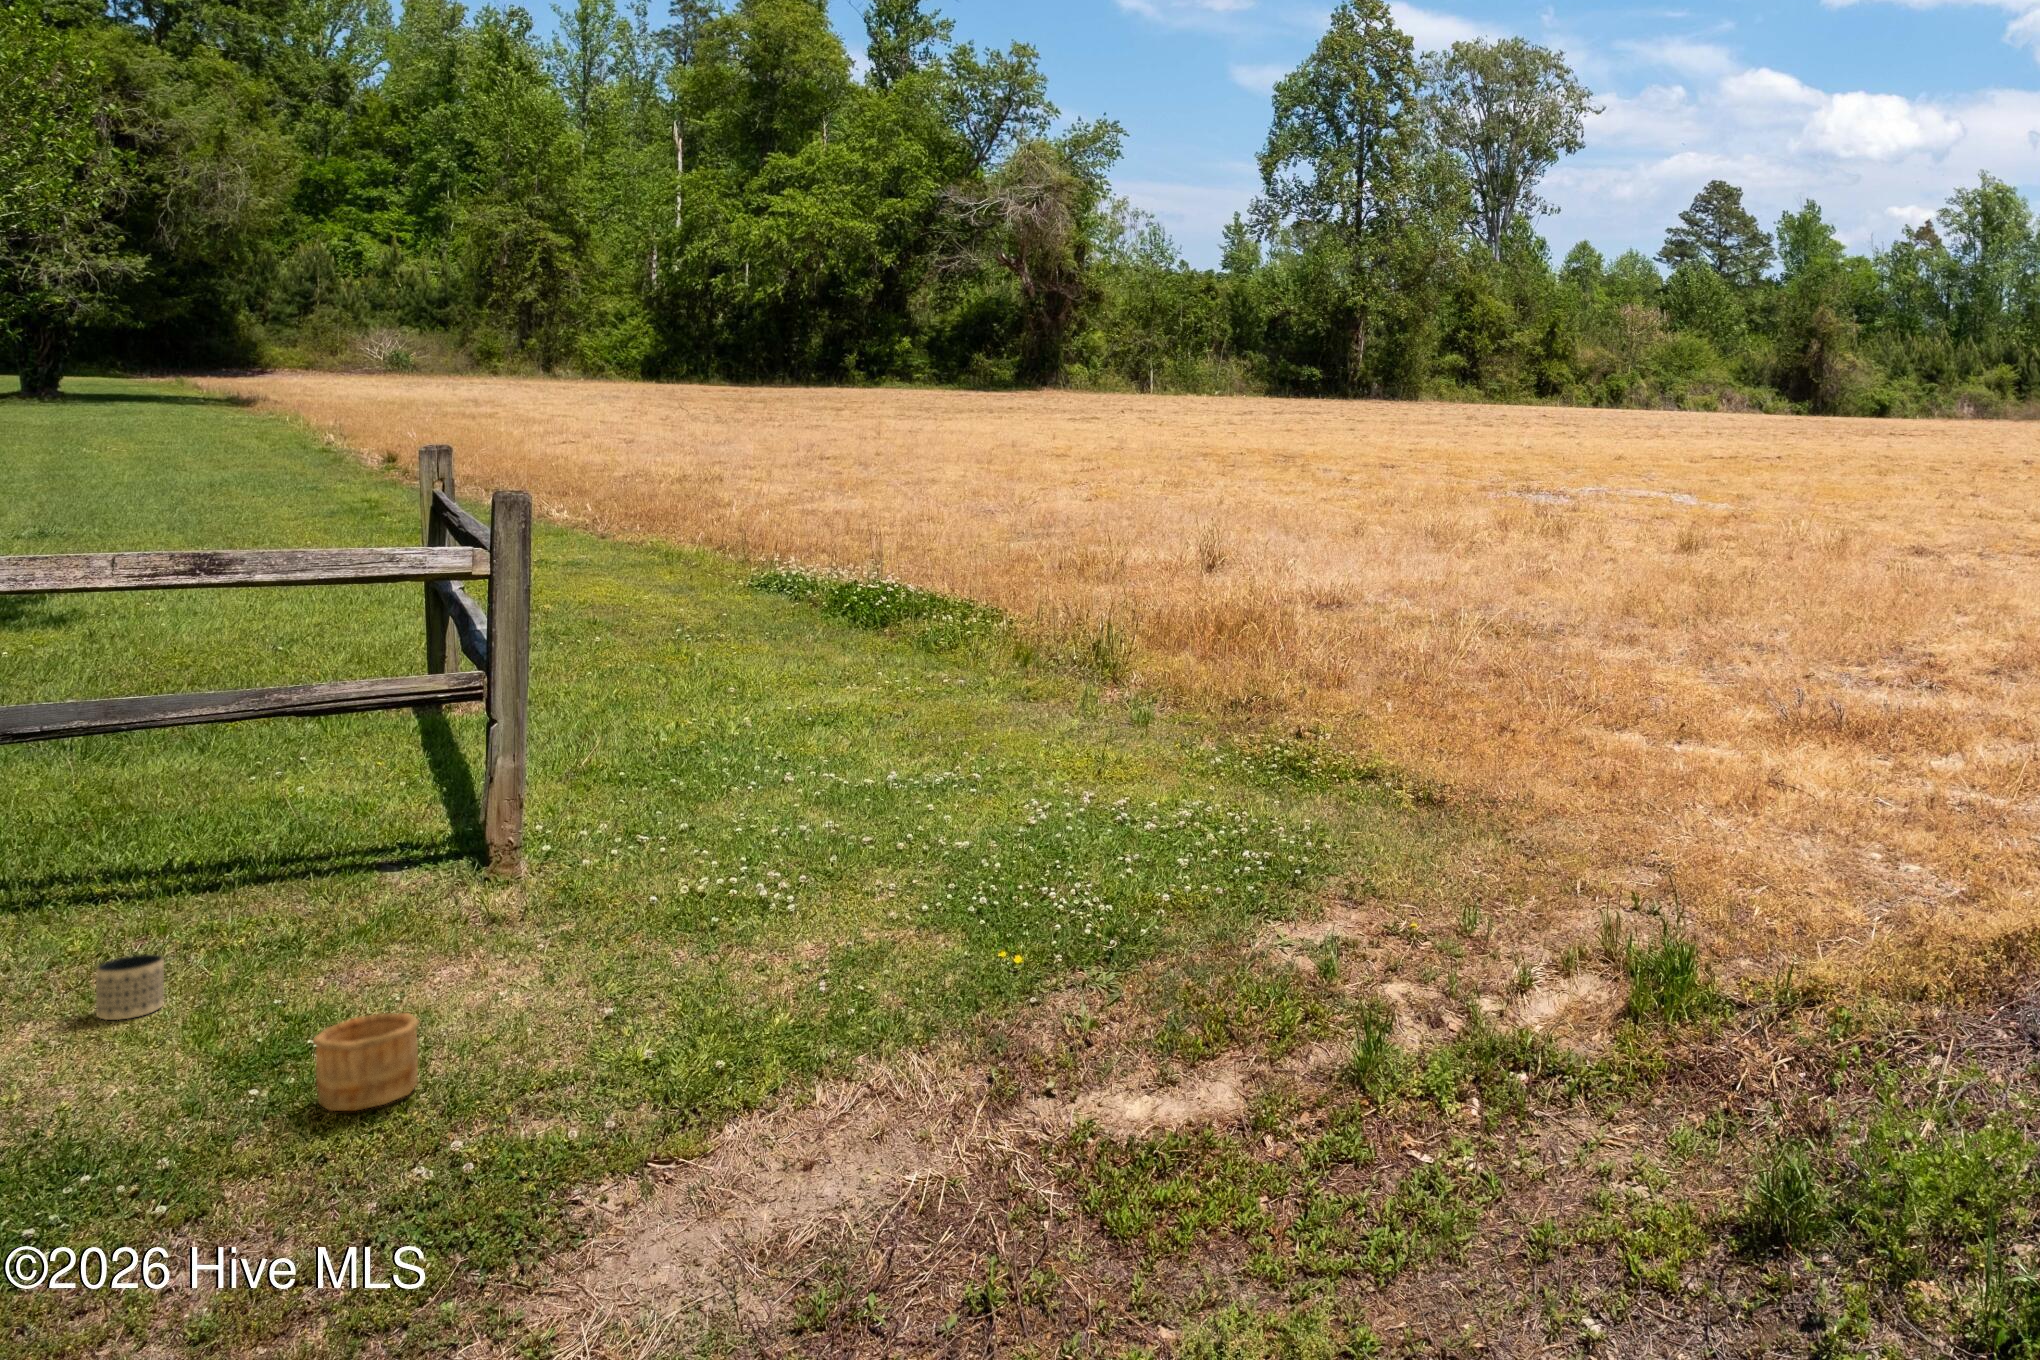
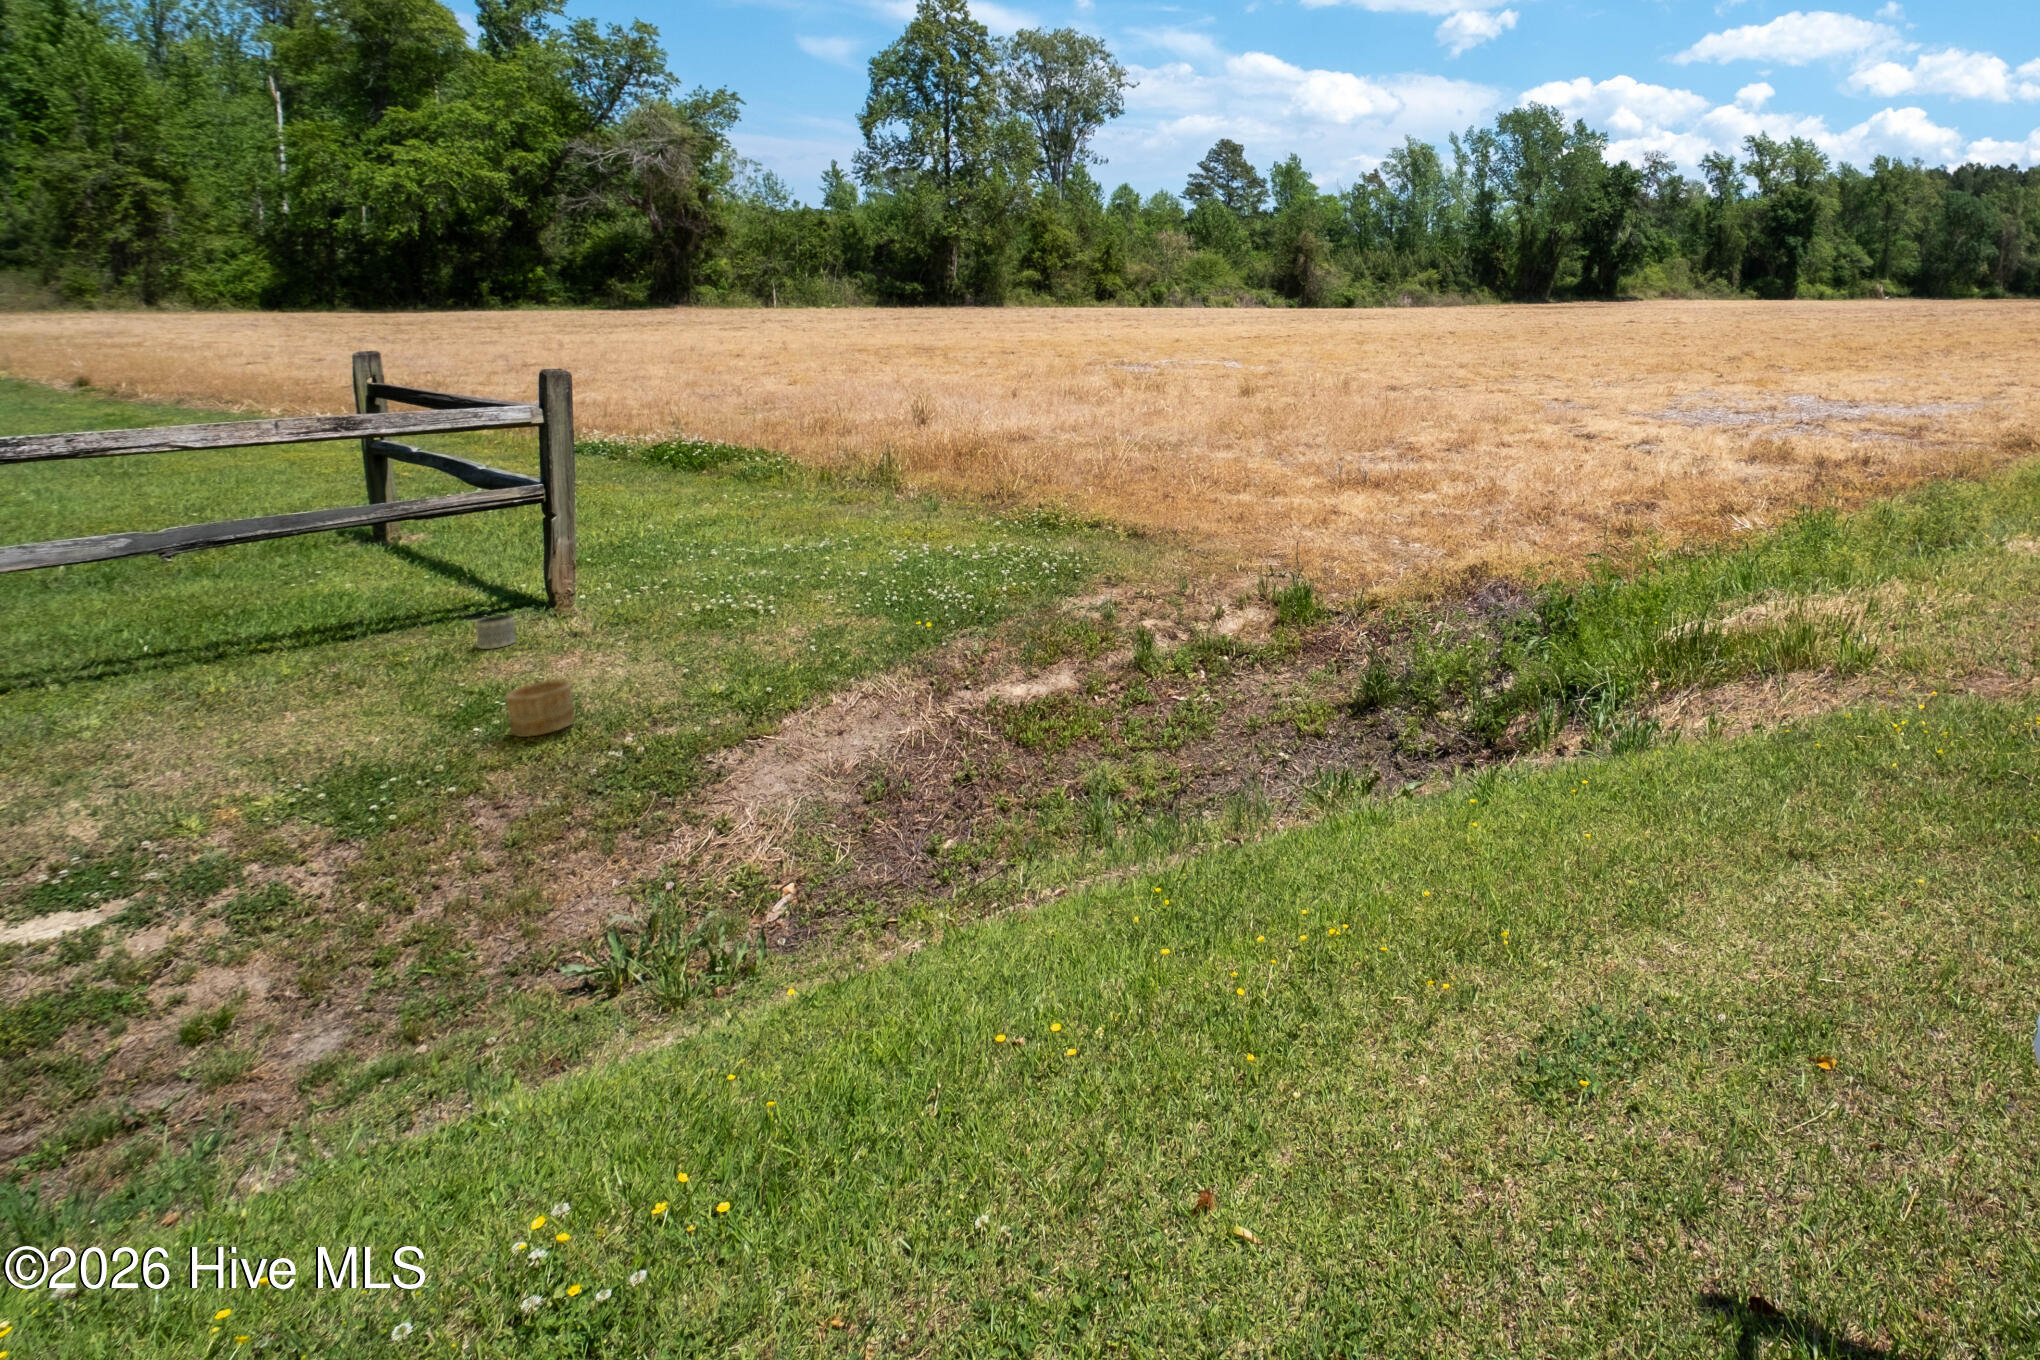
planter: present [96,954,164,1020] -> present [476,615,516,649]

